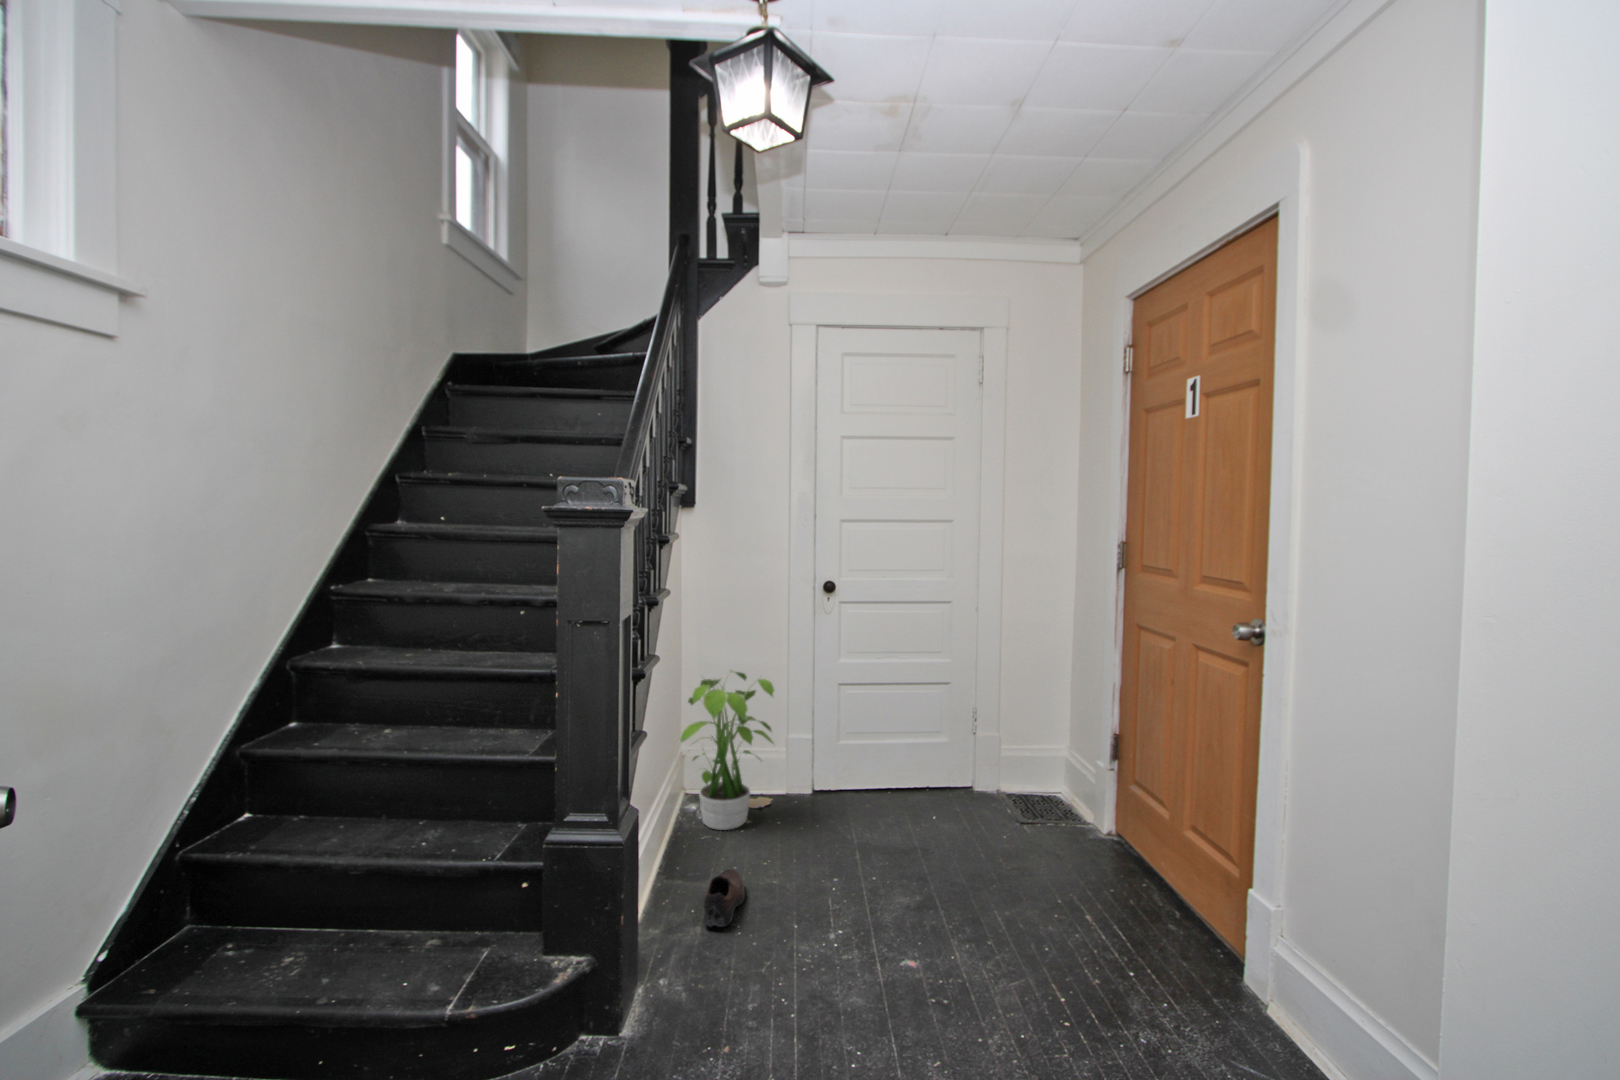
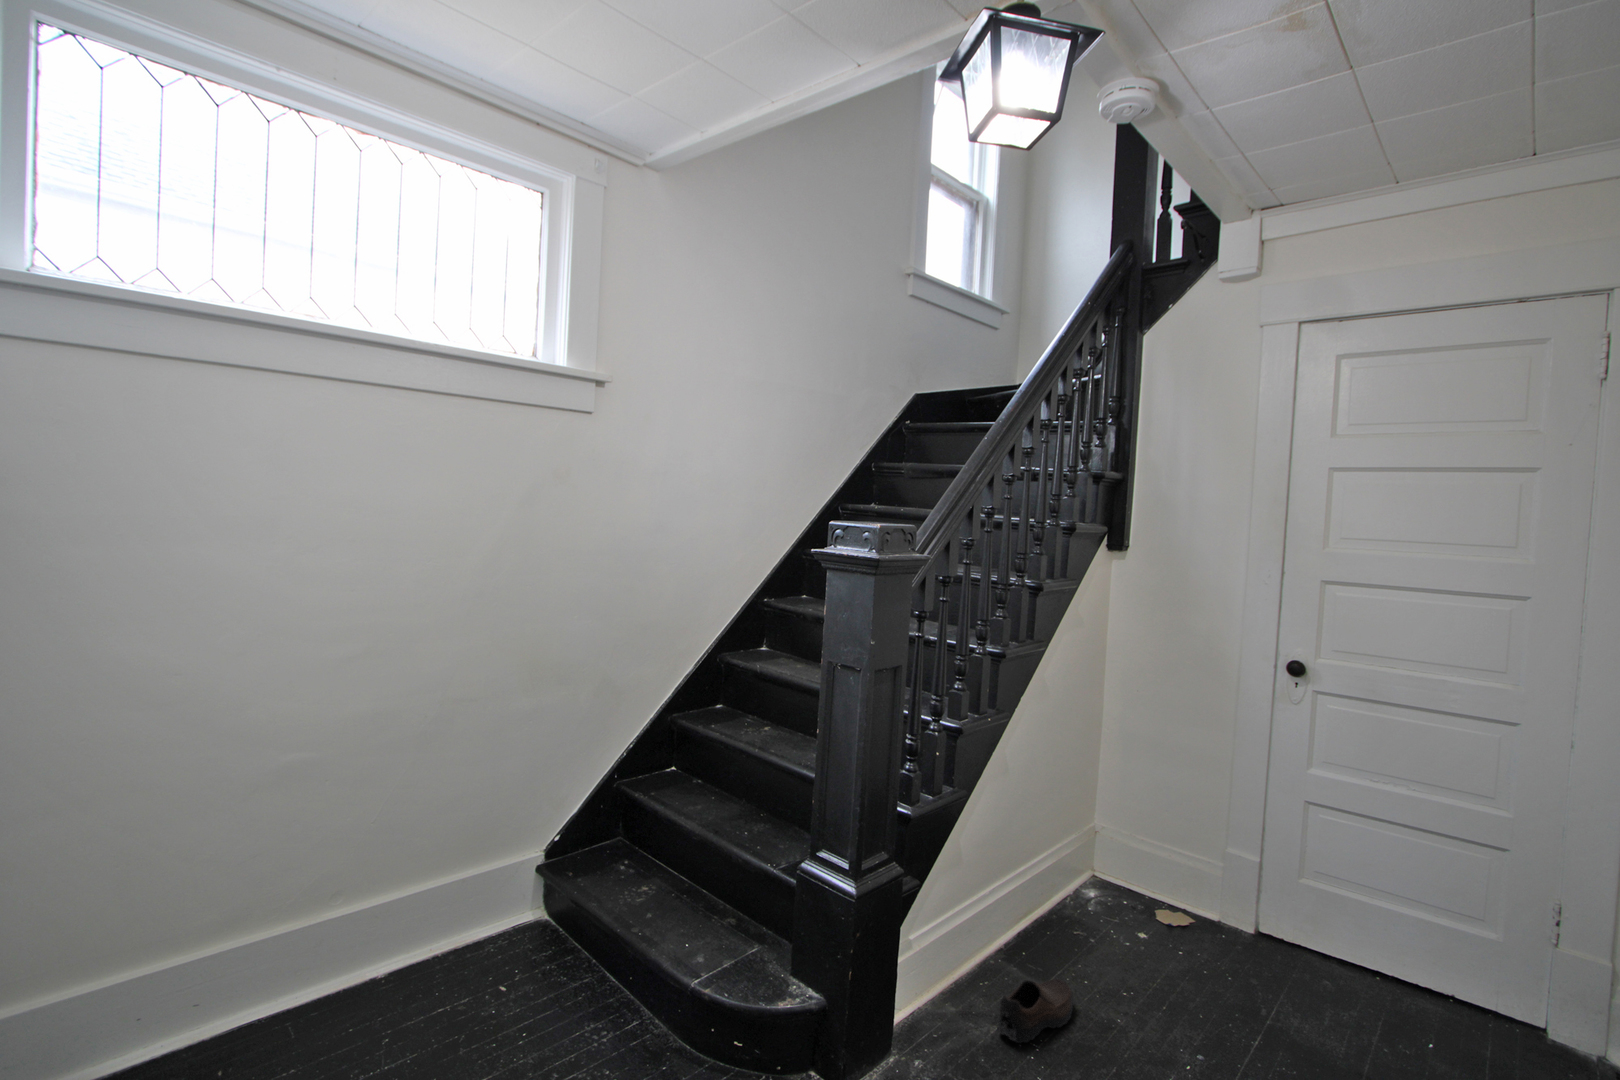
potted plant: present [679,671,774,830] -> none [1052,741,1187,937]

